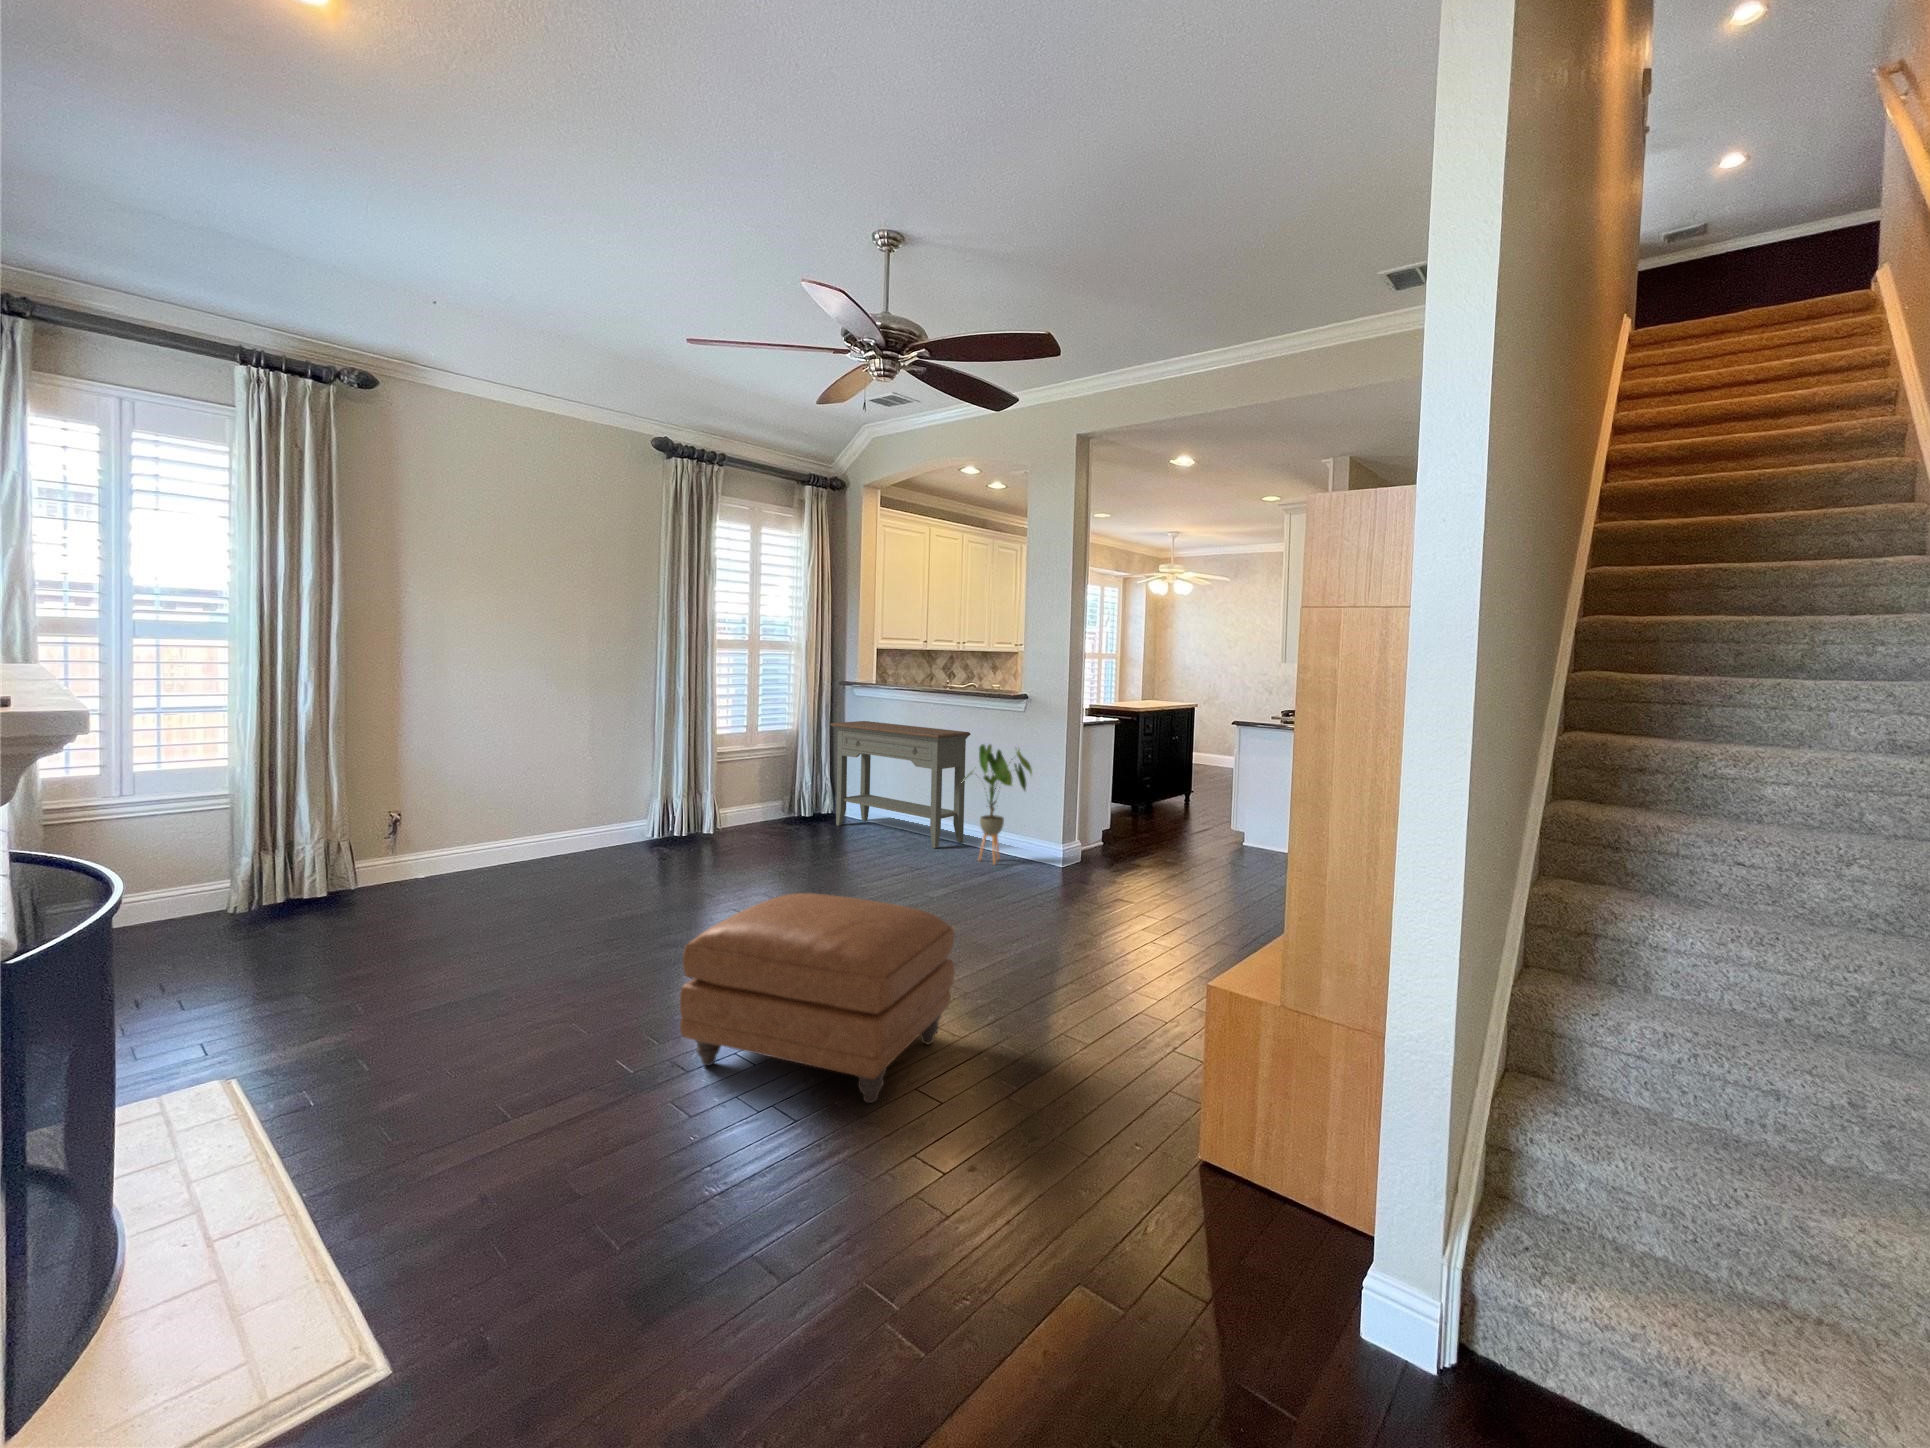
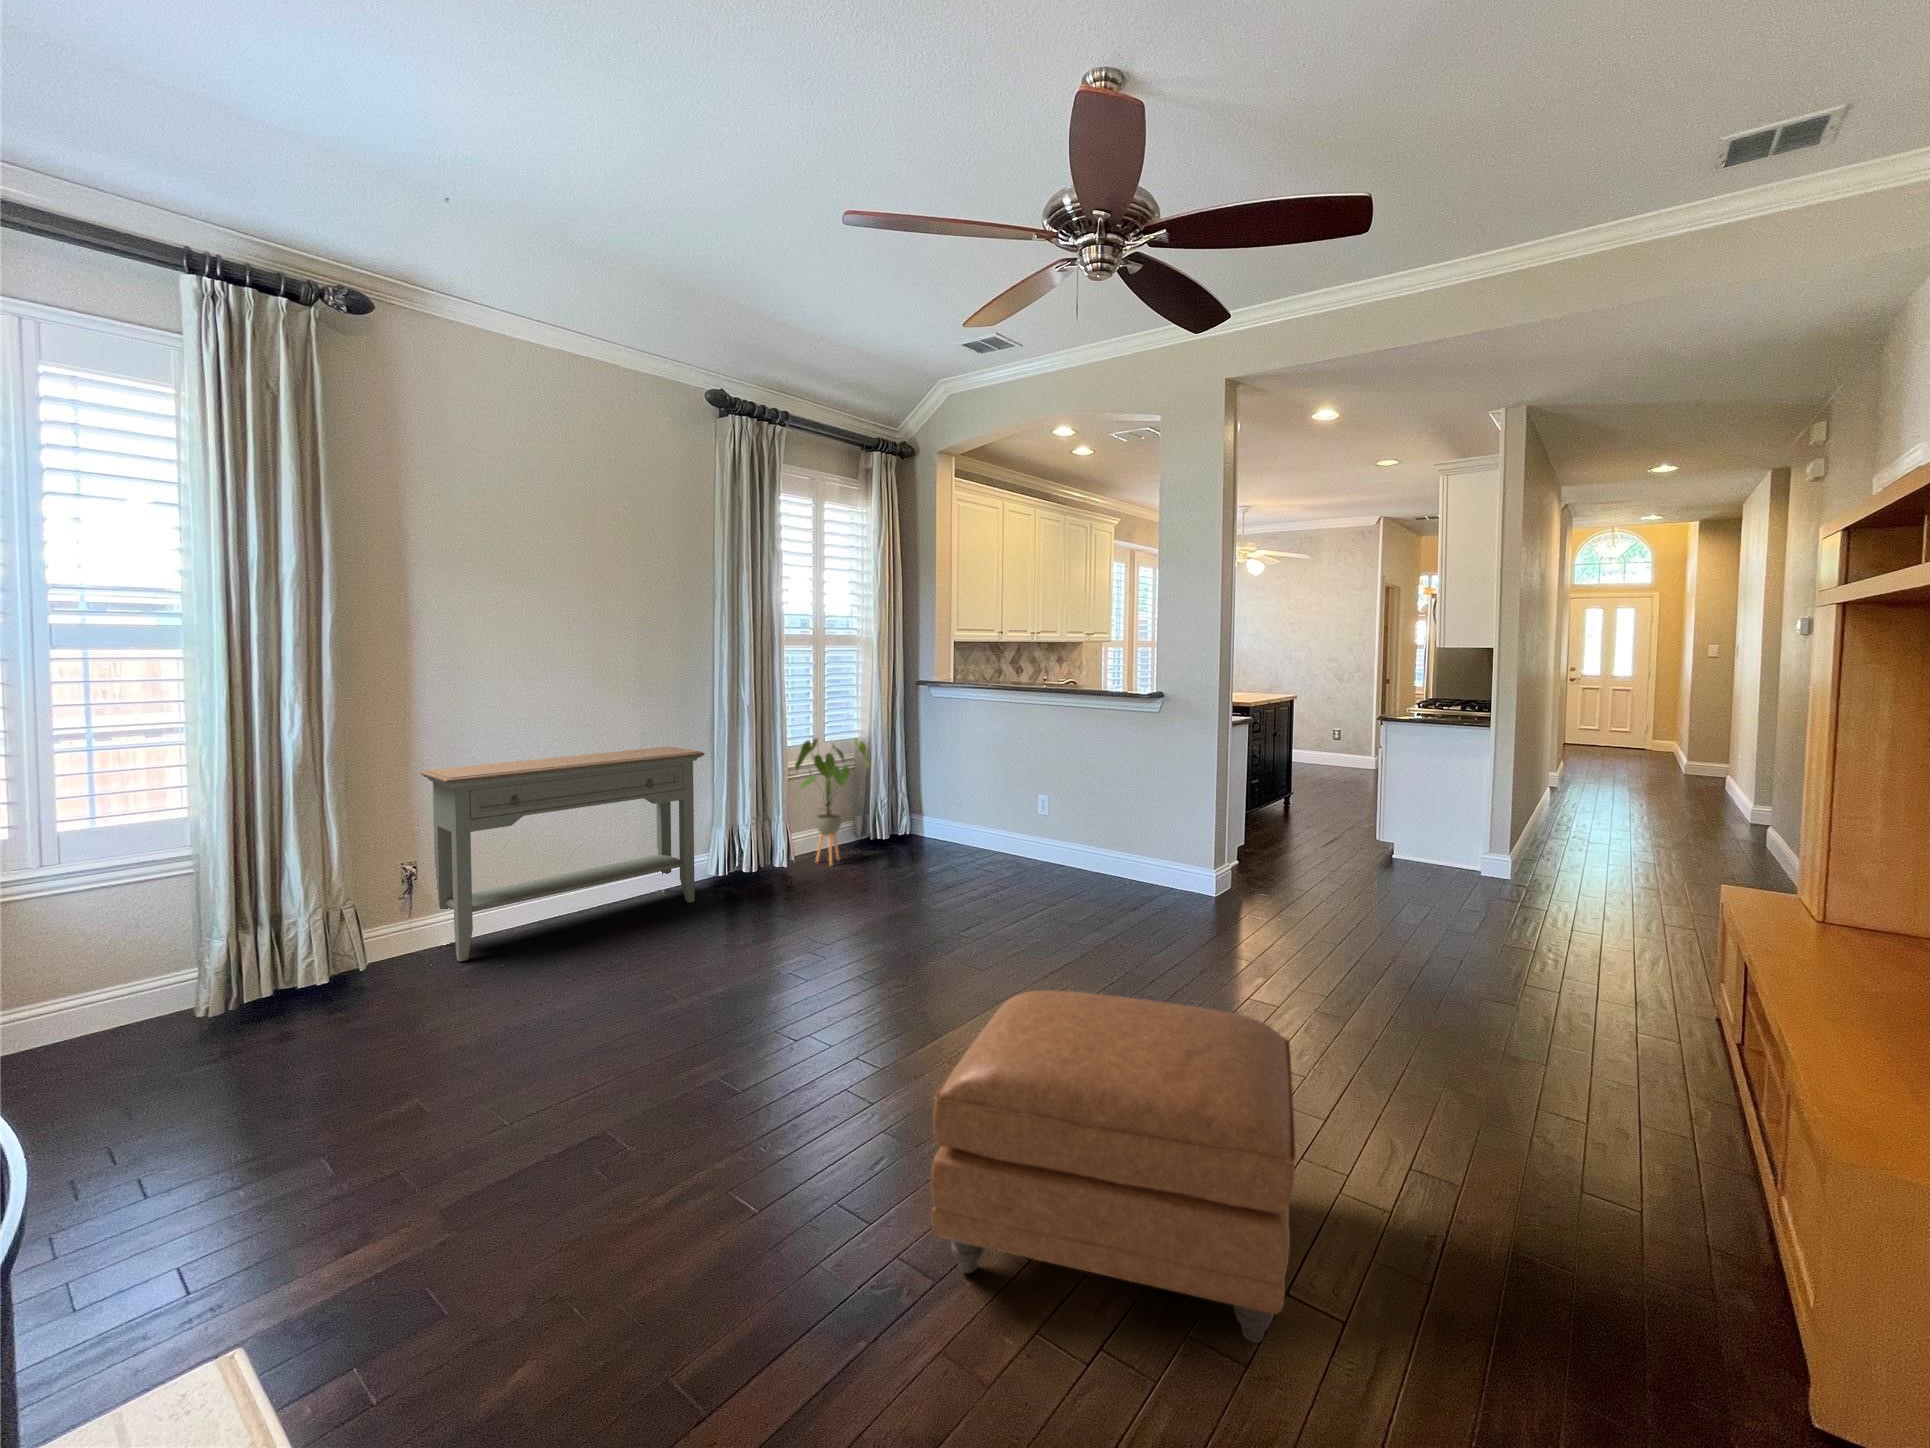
console table: present [830,721,970,848] -> present [421,746,704,962]
house plant: present [964,744,1032,864] -> present [795,738,869,865]

